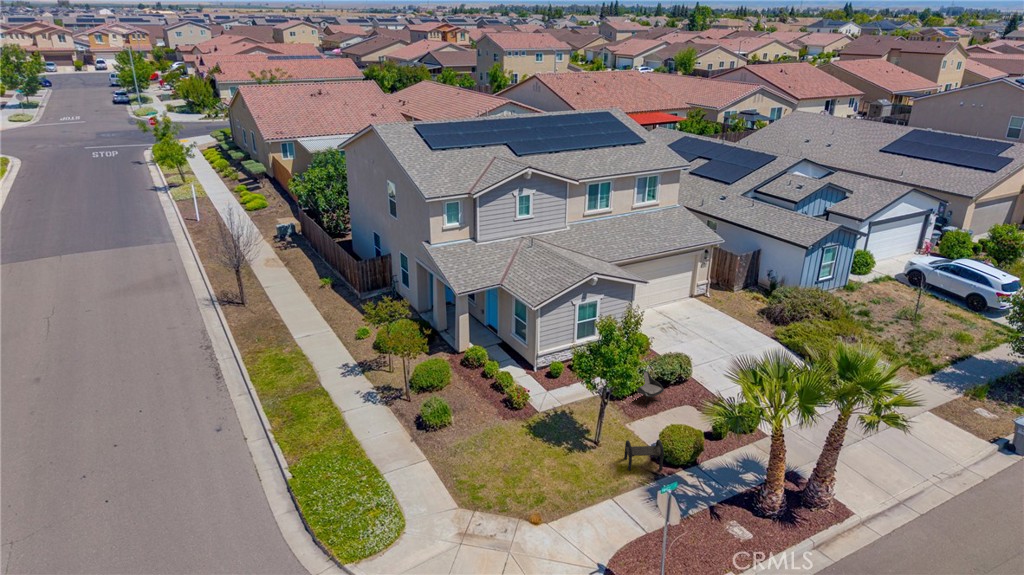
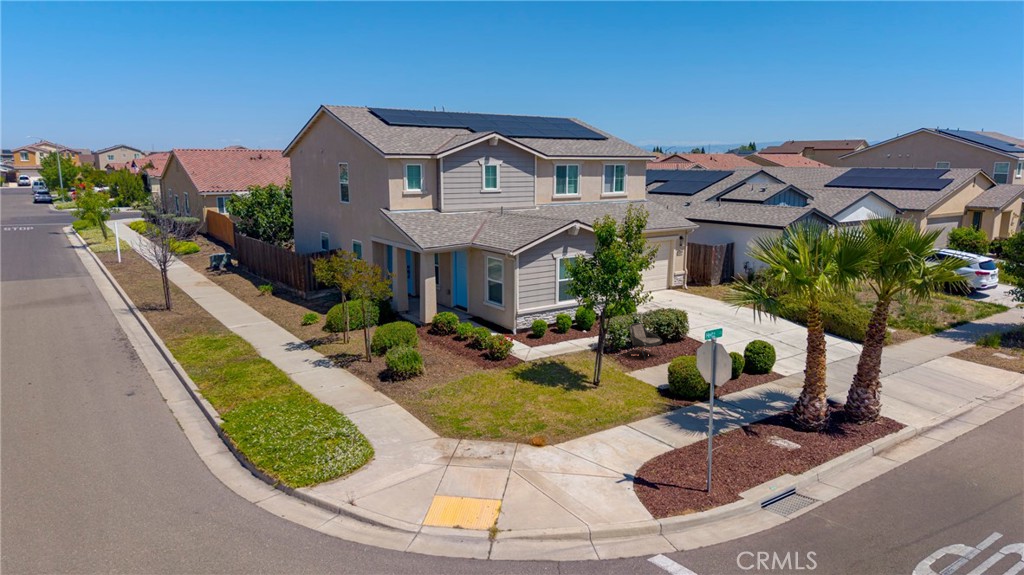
bench: present [624,440,664,471] -> none [632,369,679,404]

